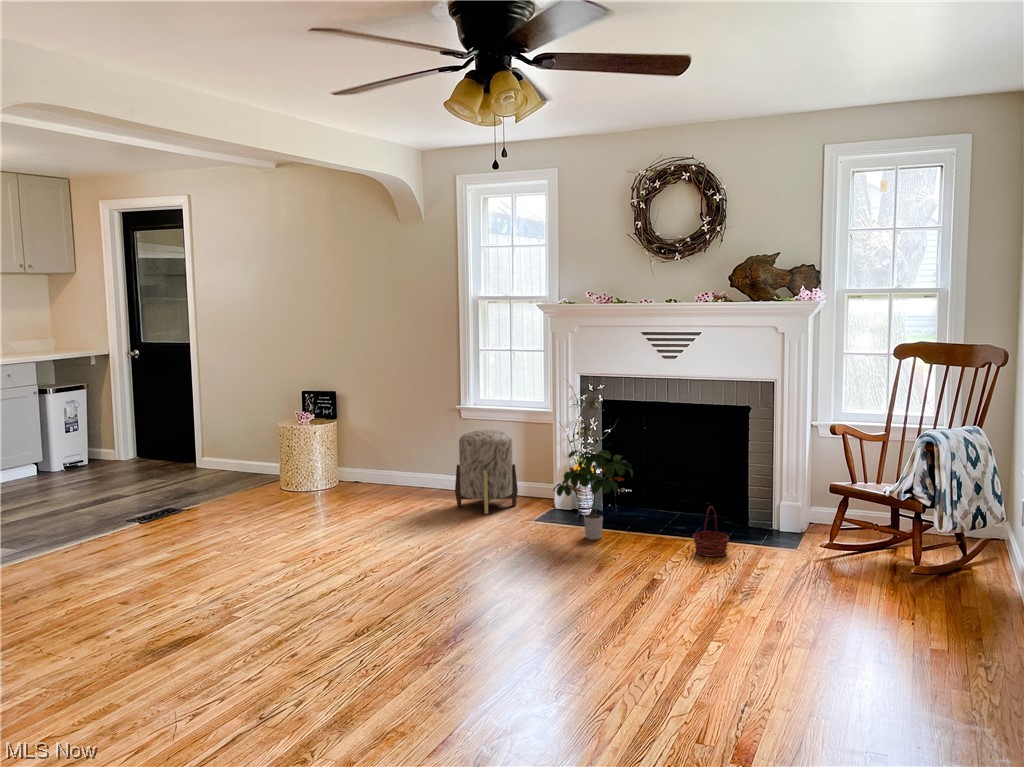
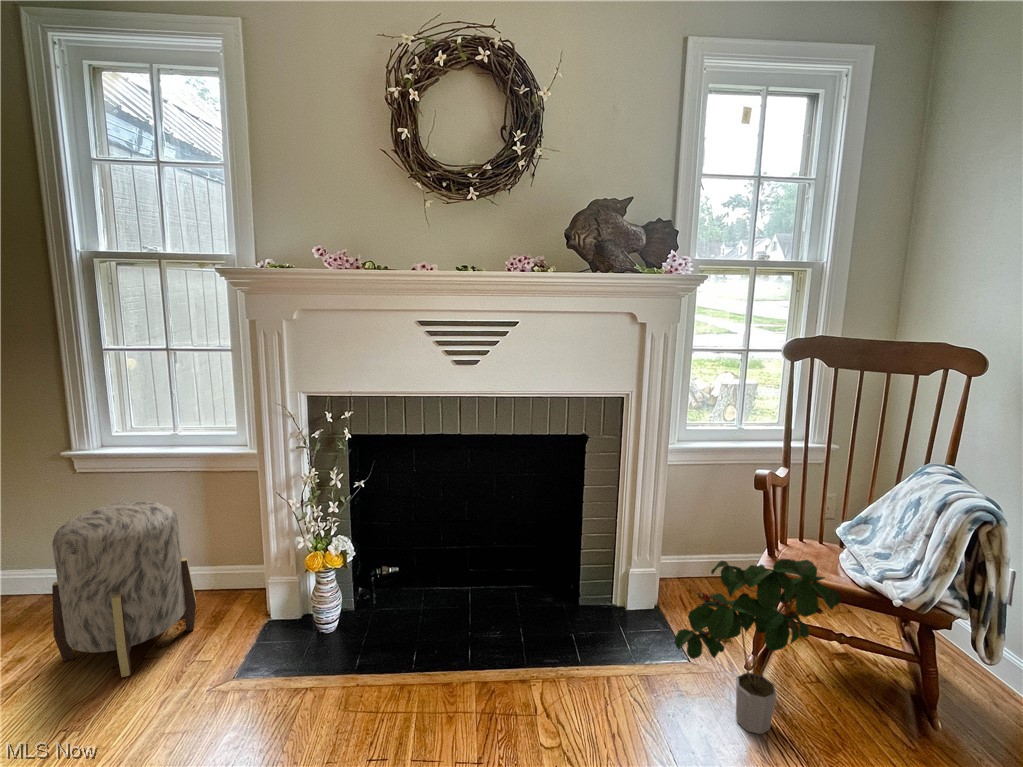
potted plant: present [553,450,633,540] -> present [675,559,841,734]
basket: present [693,506,729,557] -> none [554,639,619,741]

